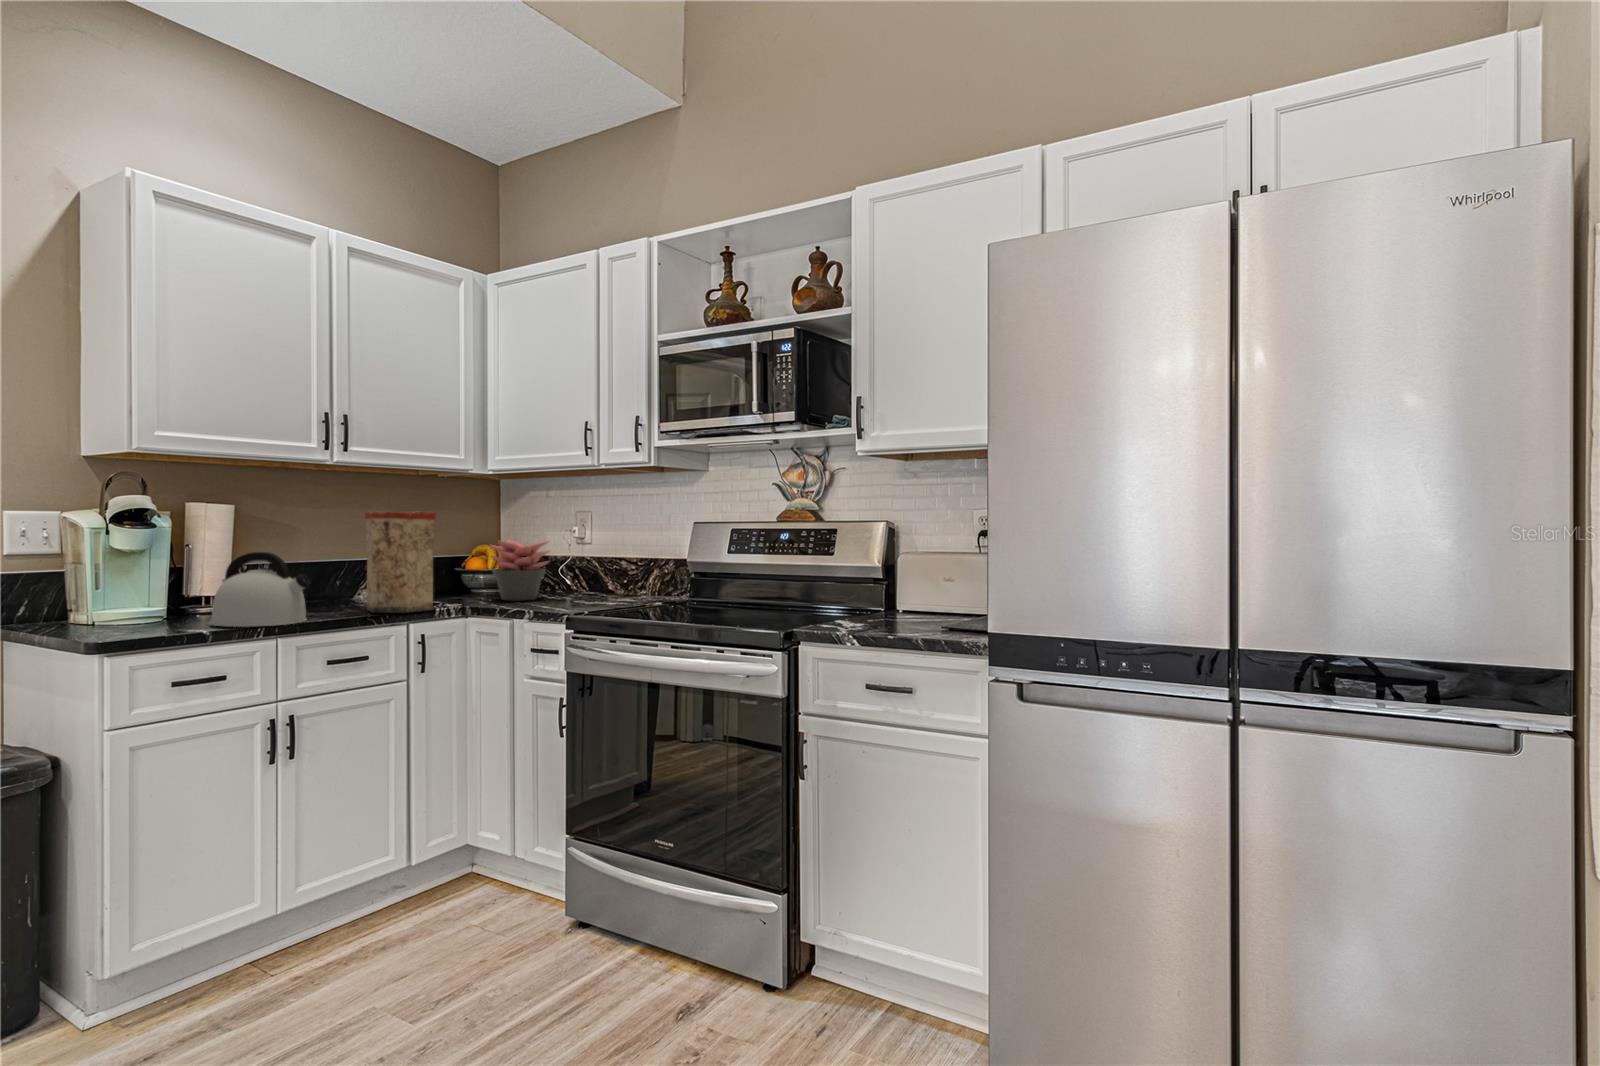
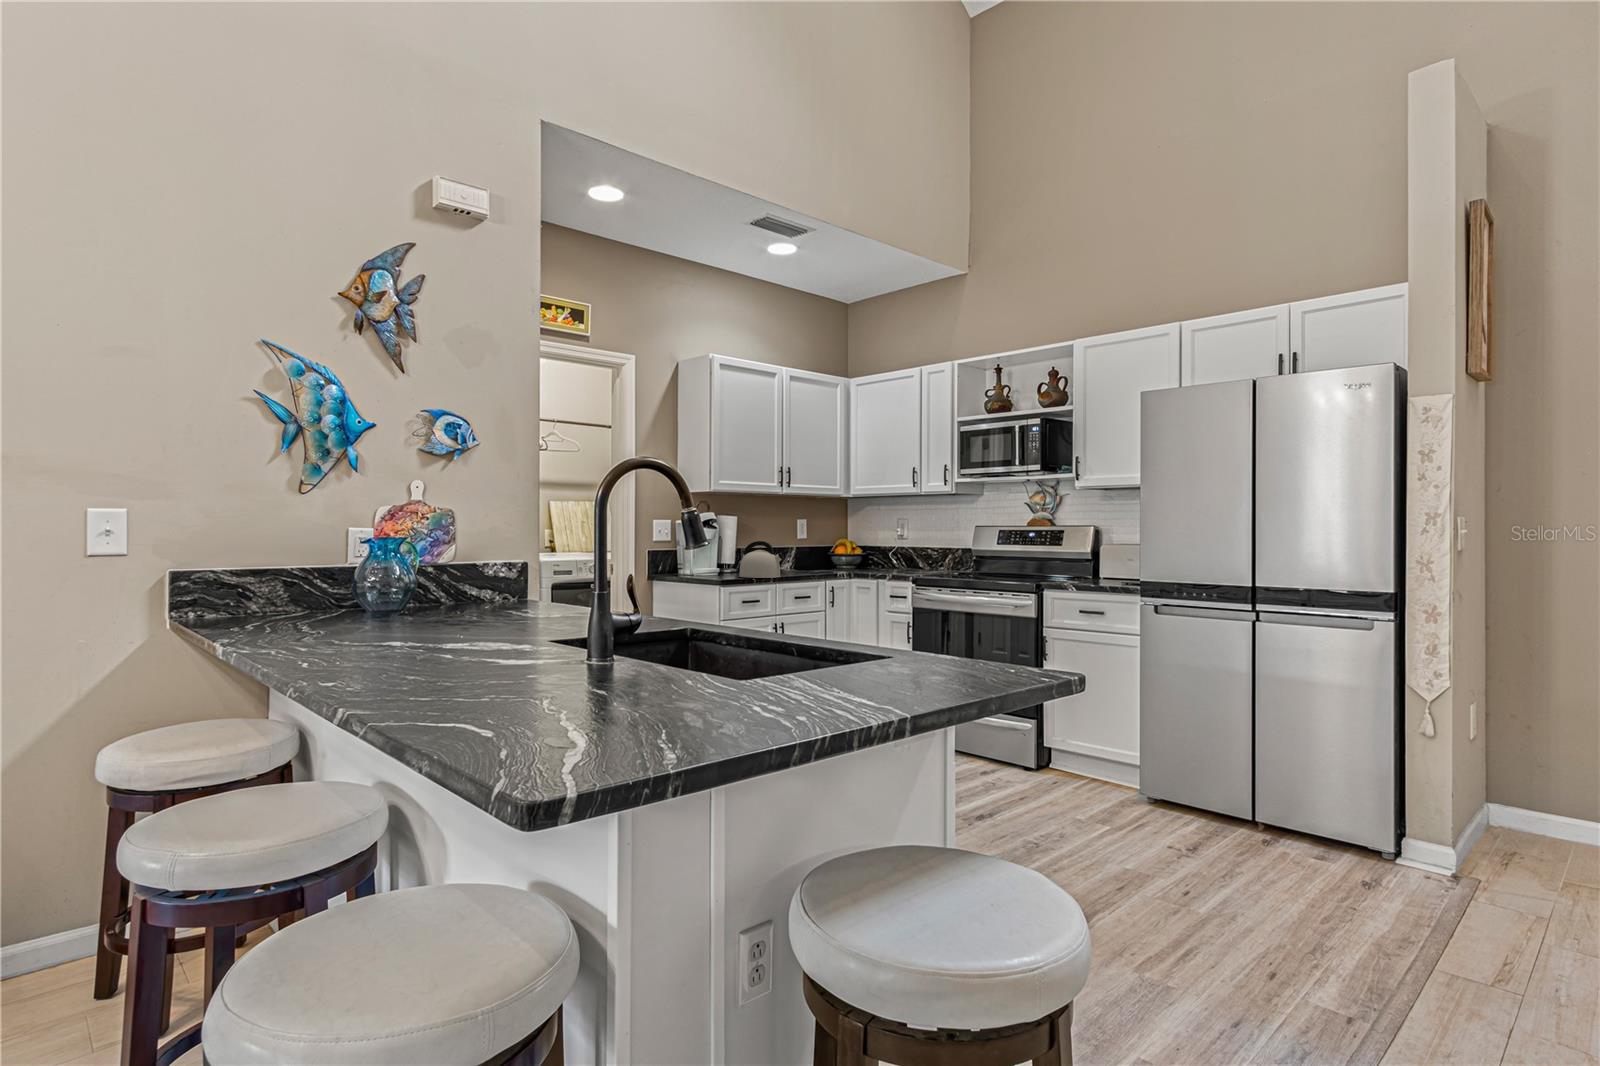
vase: present [365,511,436,613] -> none [802,520,839,574]
succulent plant: present [490,540,549,601] -> none [860,536,894,571]

